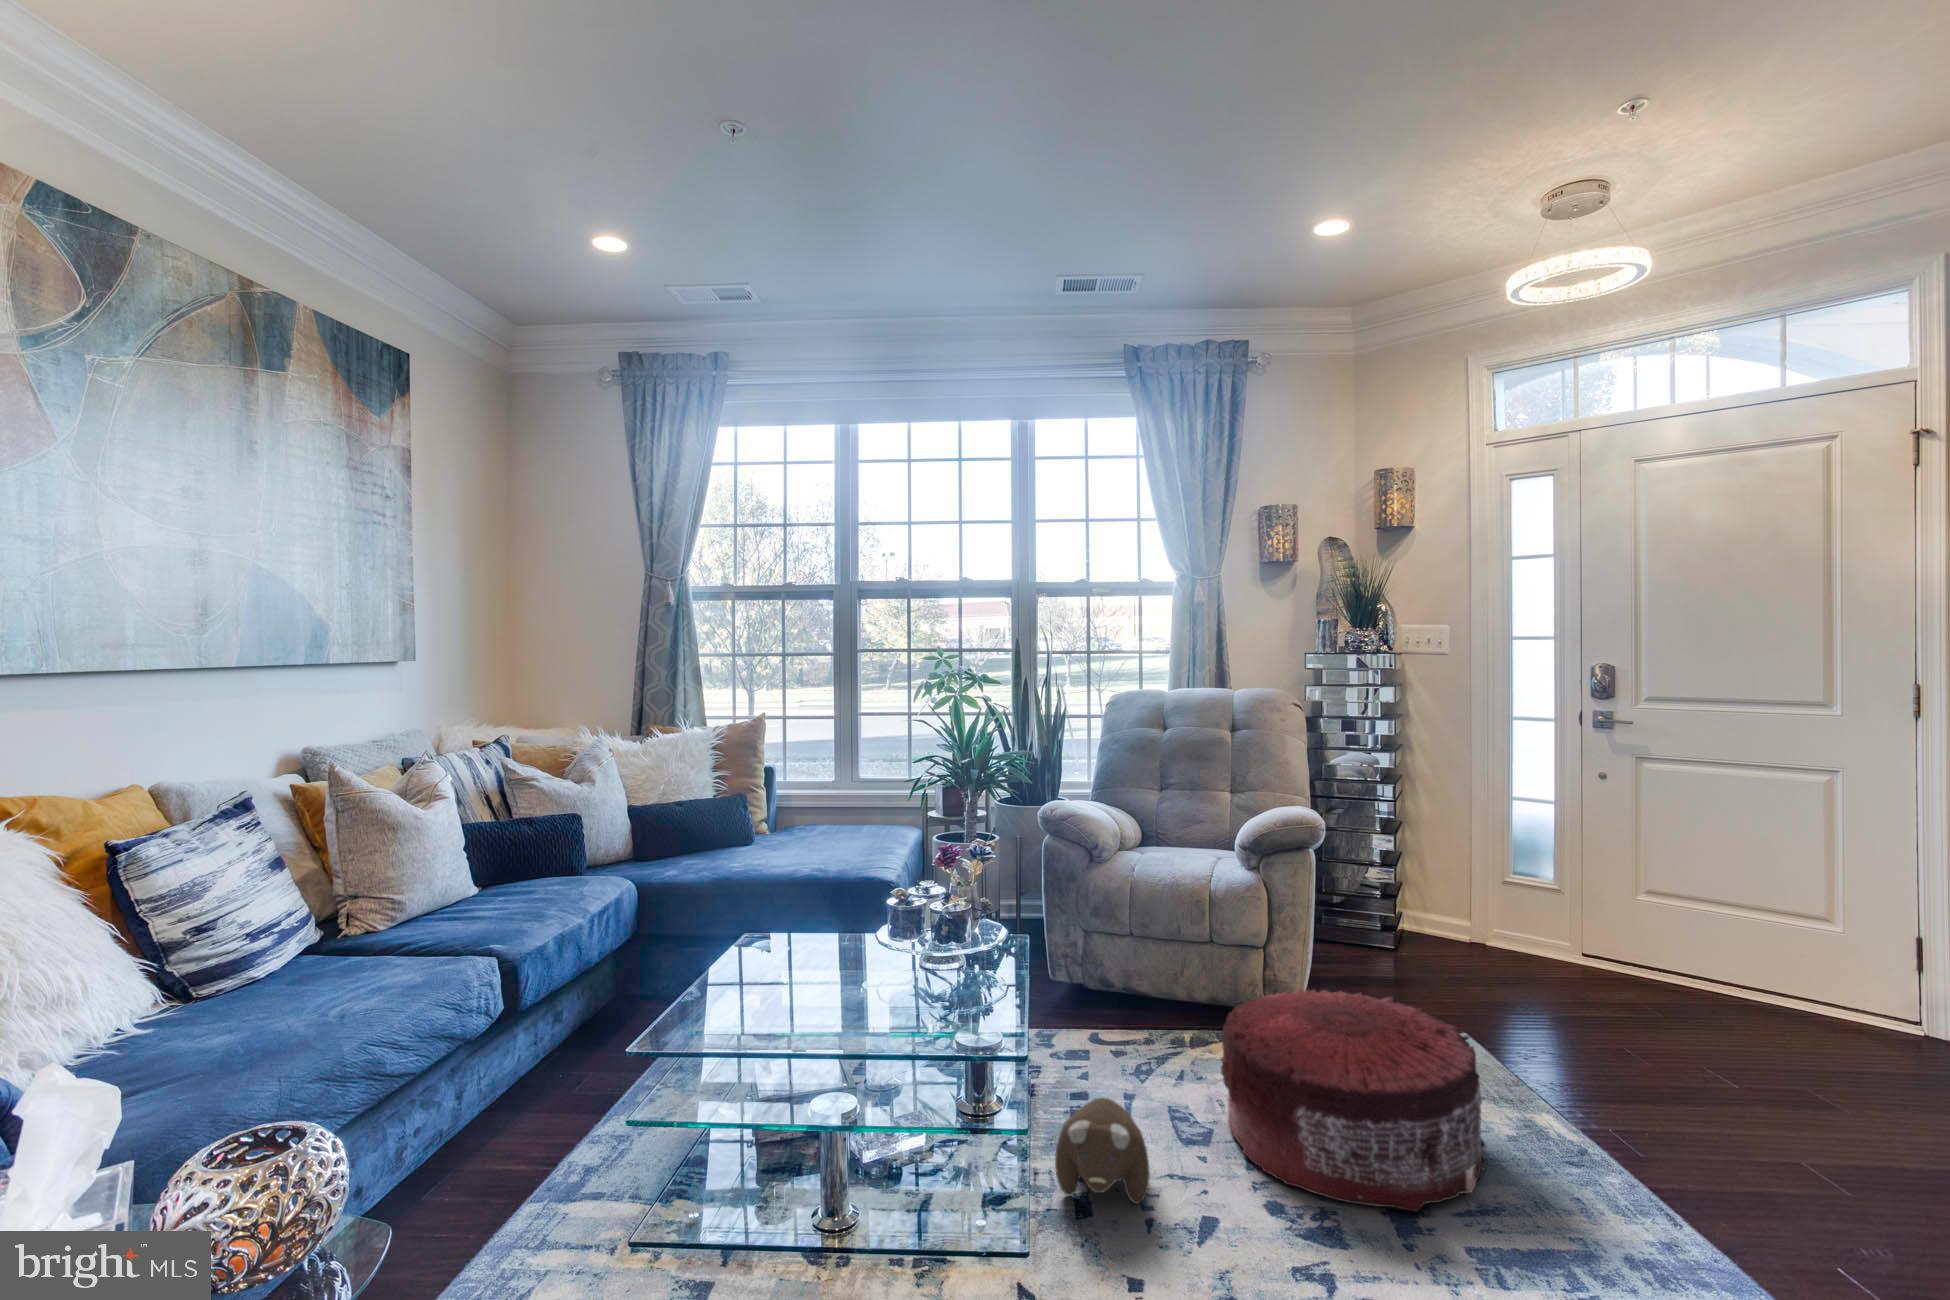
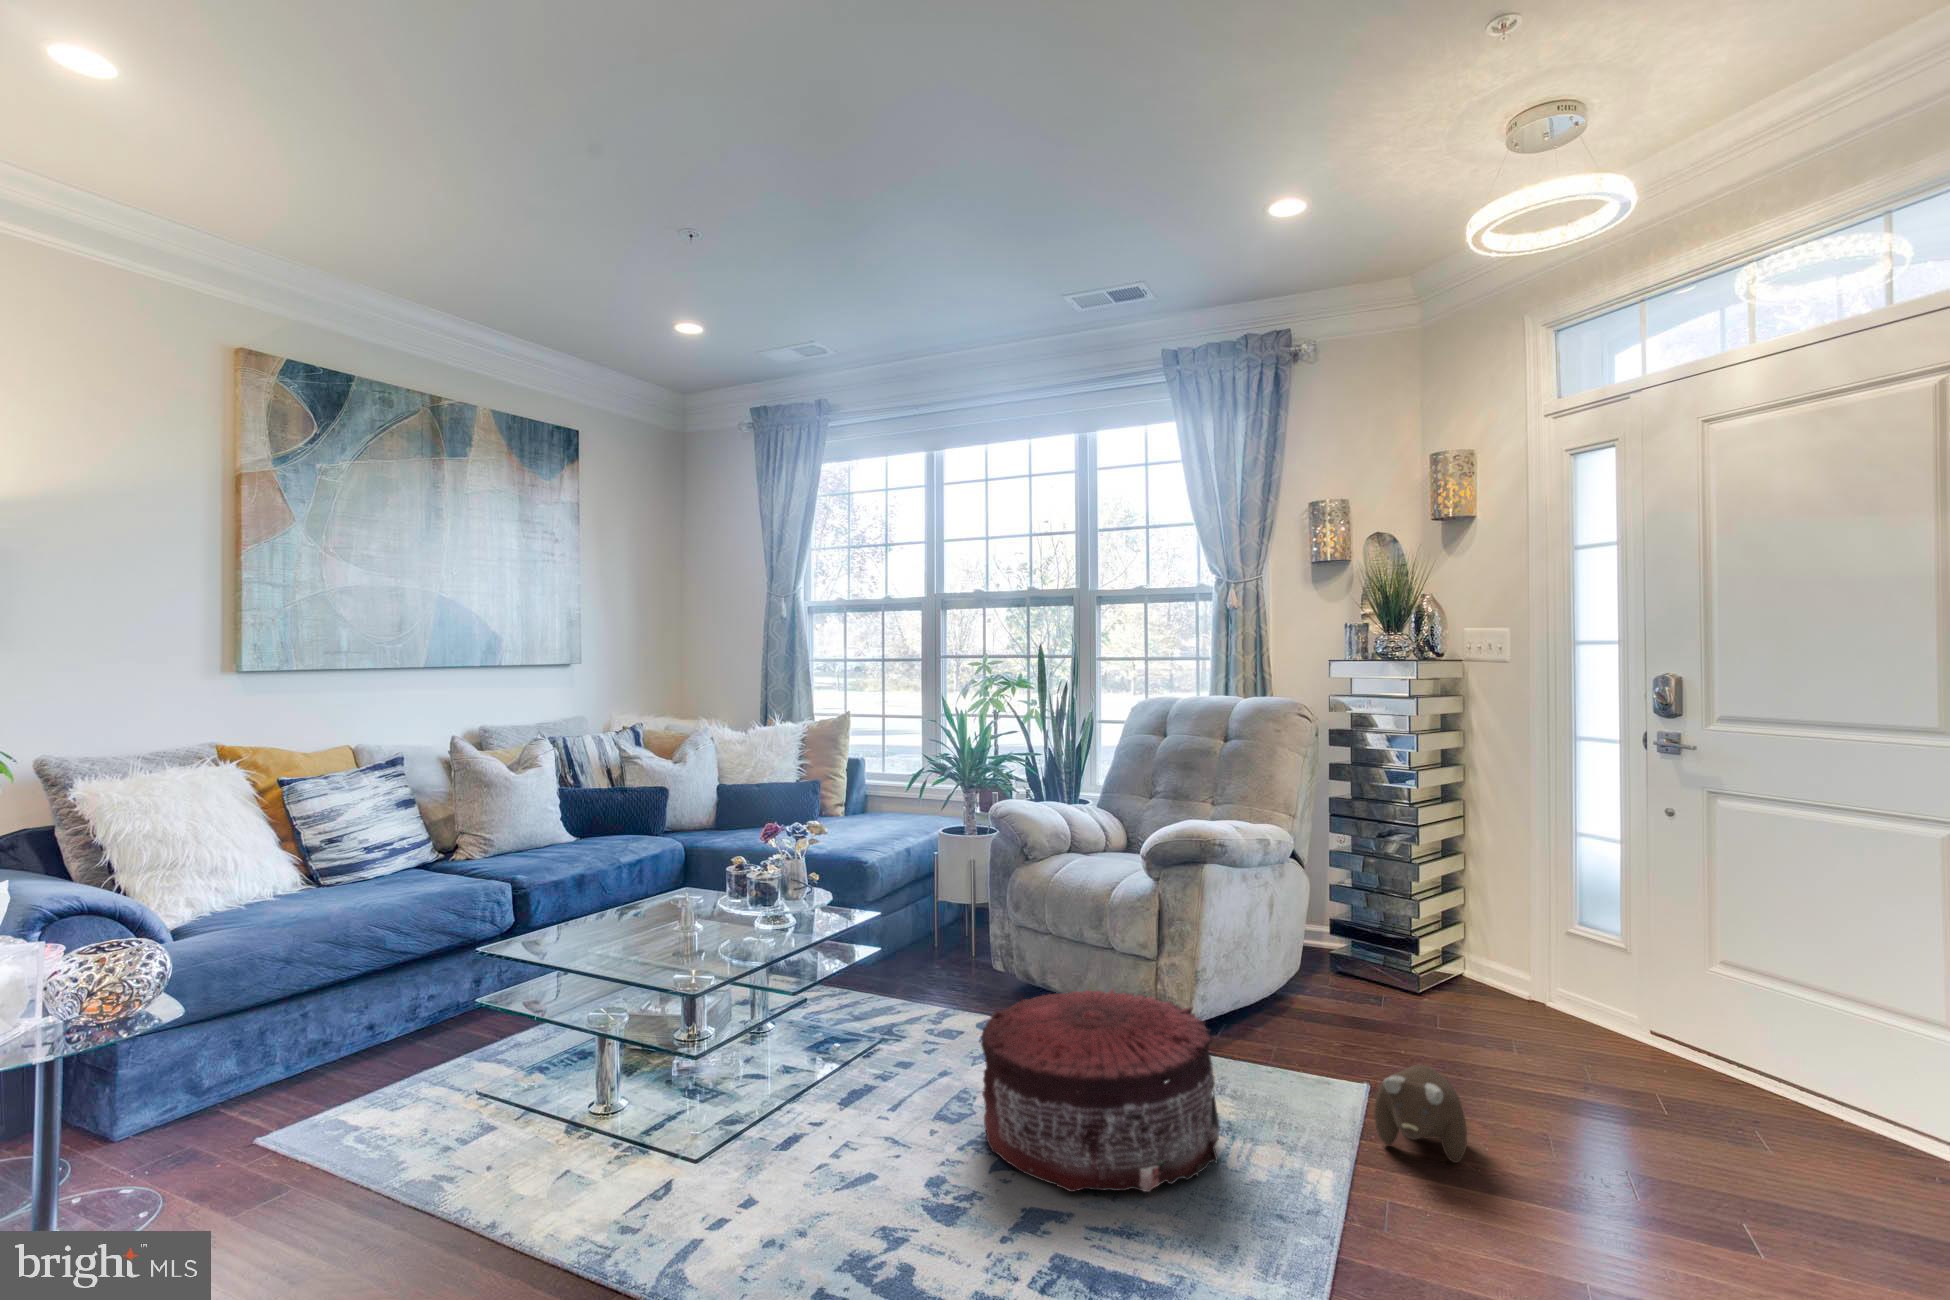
plush toy: present [1055,1098,1150,1204] -> present [1374,1065,1467,1163]

